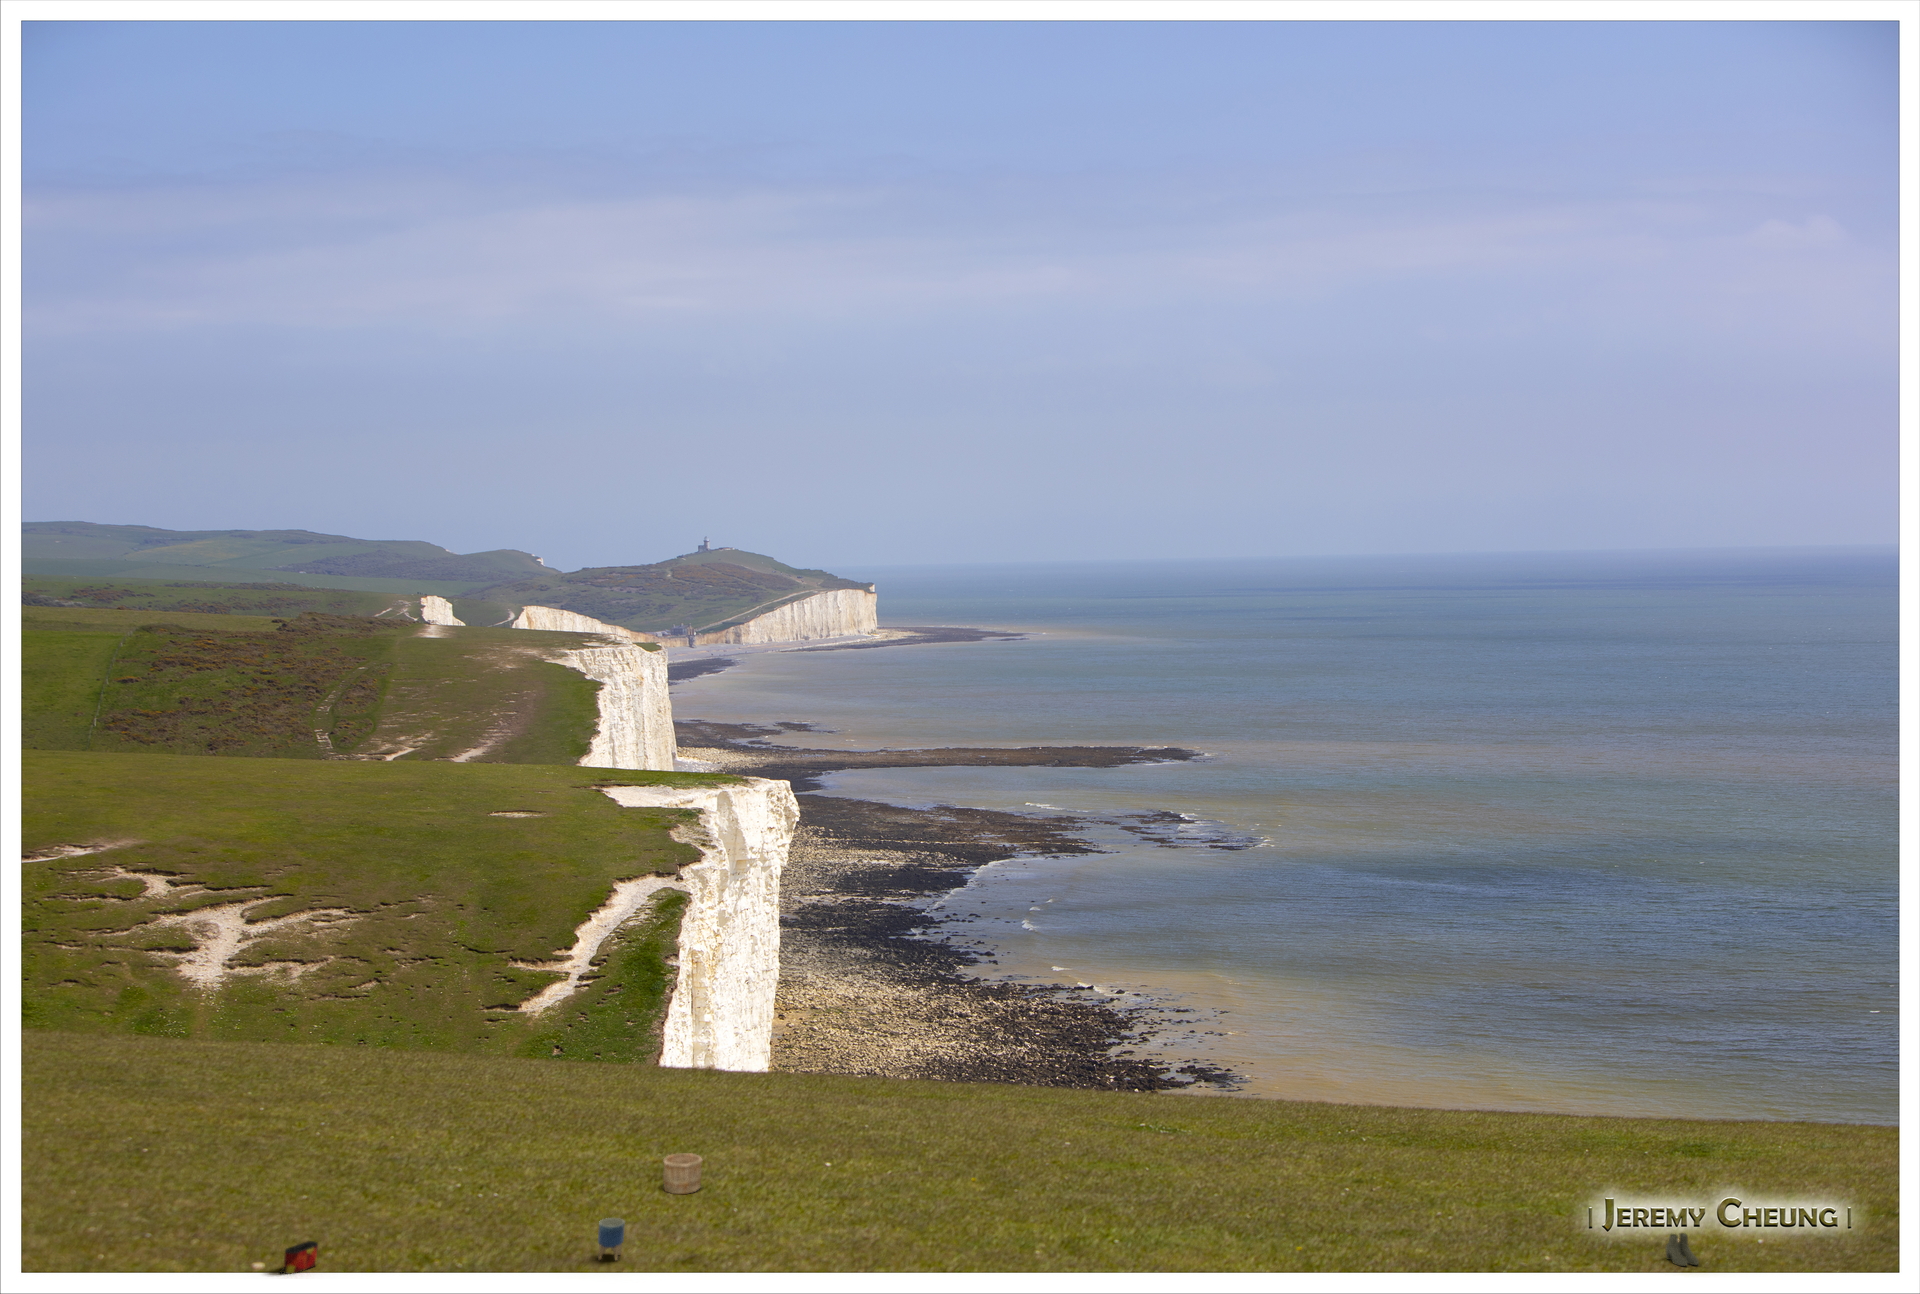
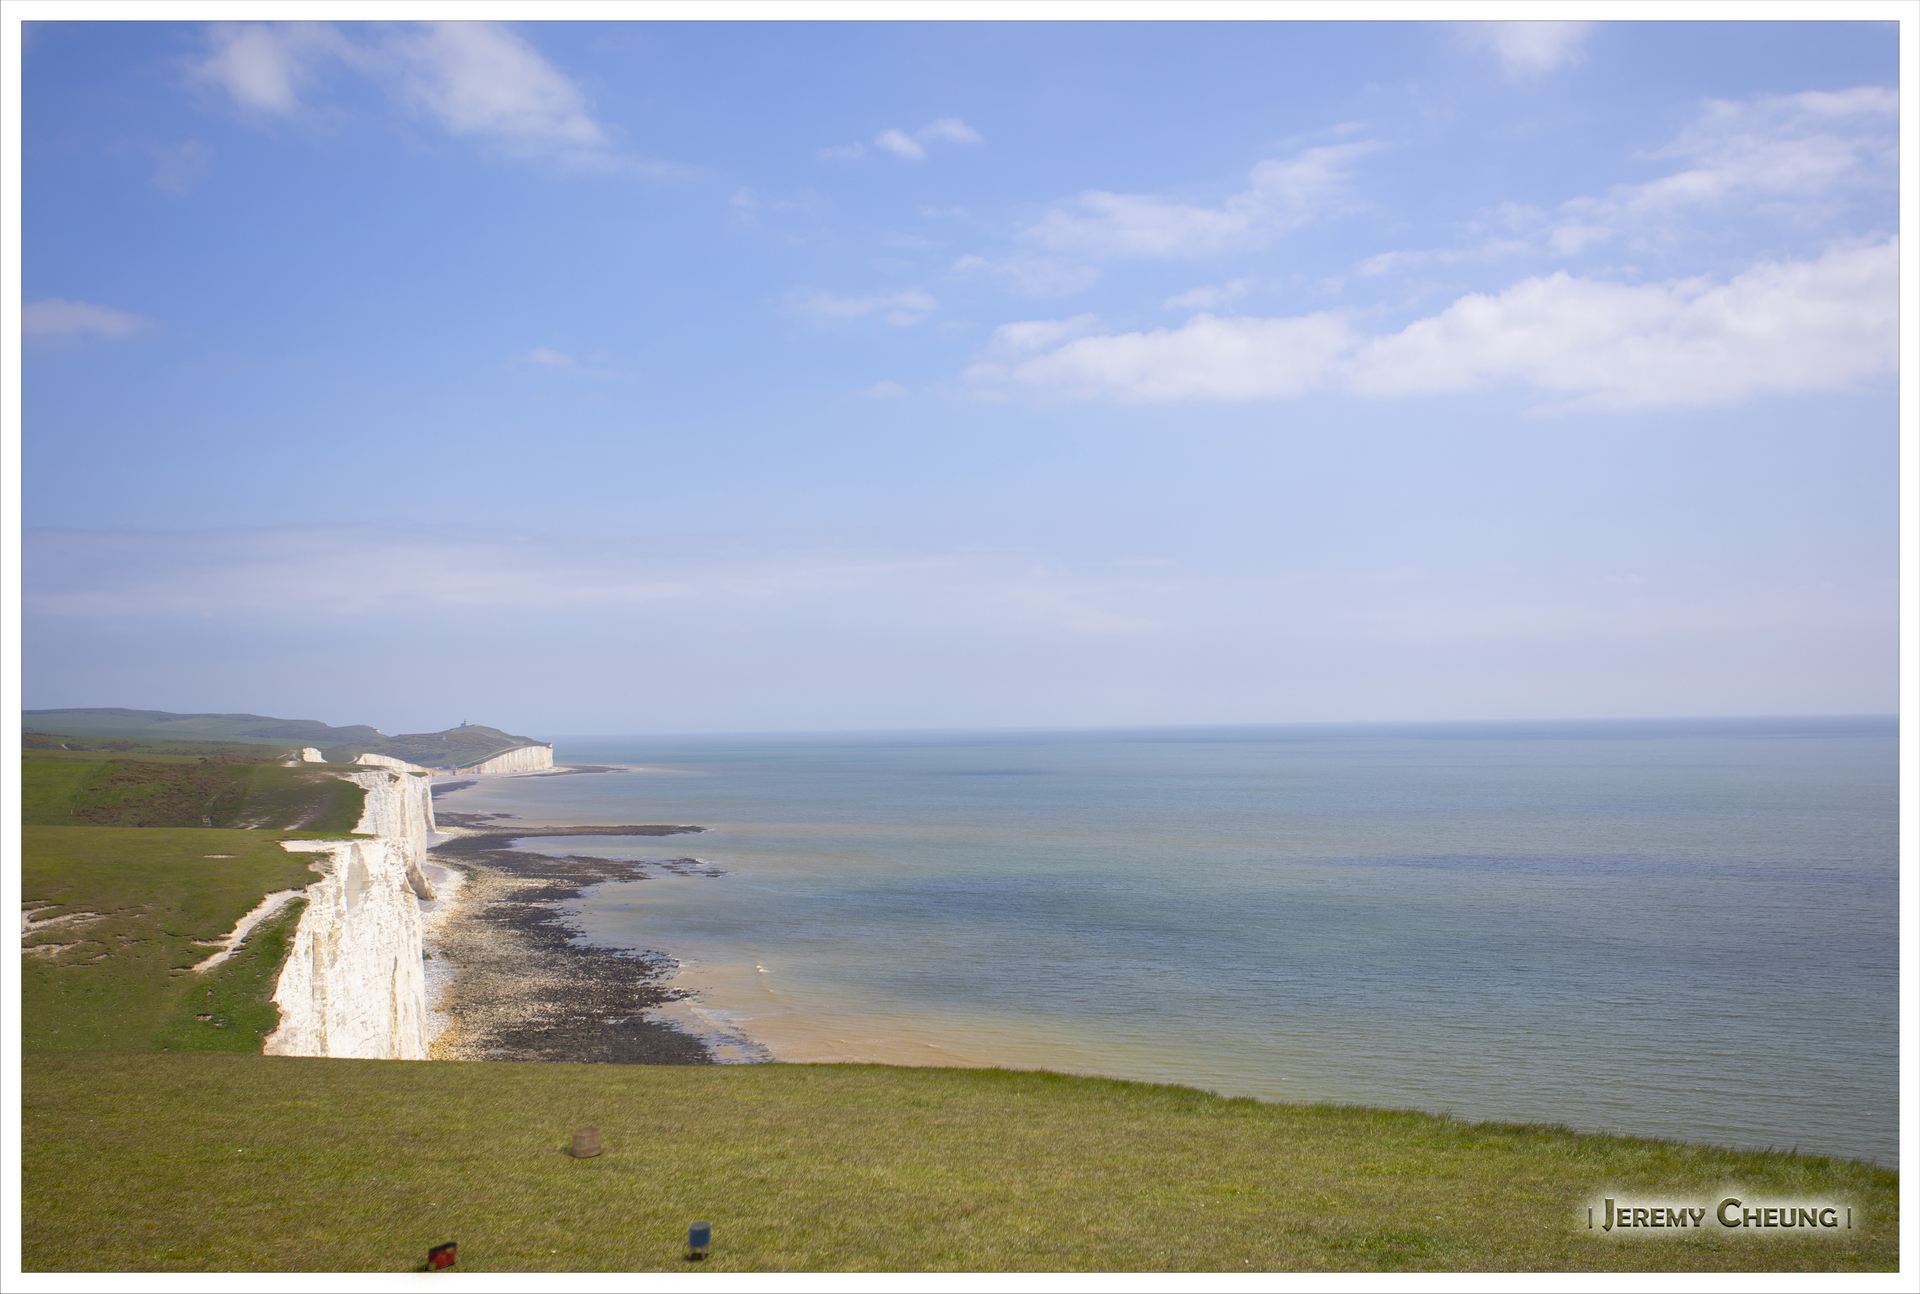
wooden bucket: present [663,1153,702,1194] -> present [572,1126,602,1158]
boots: present [1666,1233,1699,1266] -> none [1665,1234,1699,1267]

